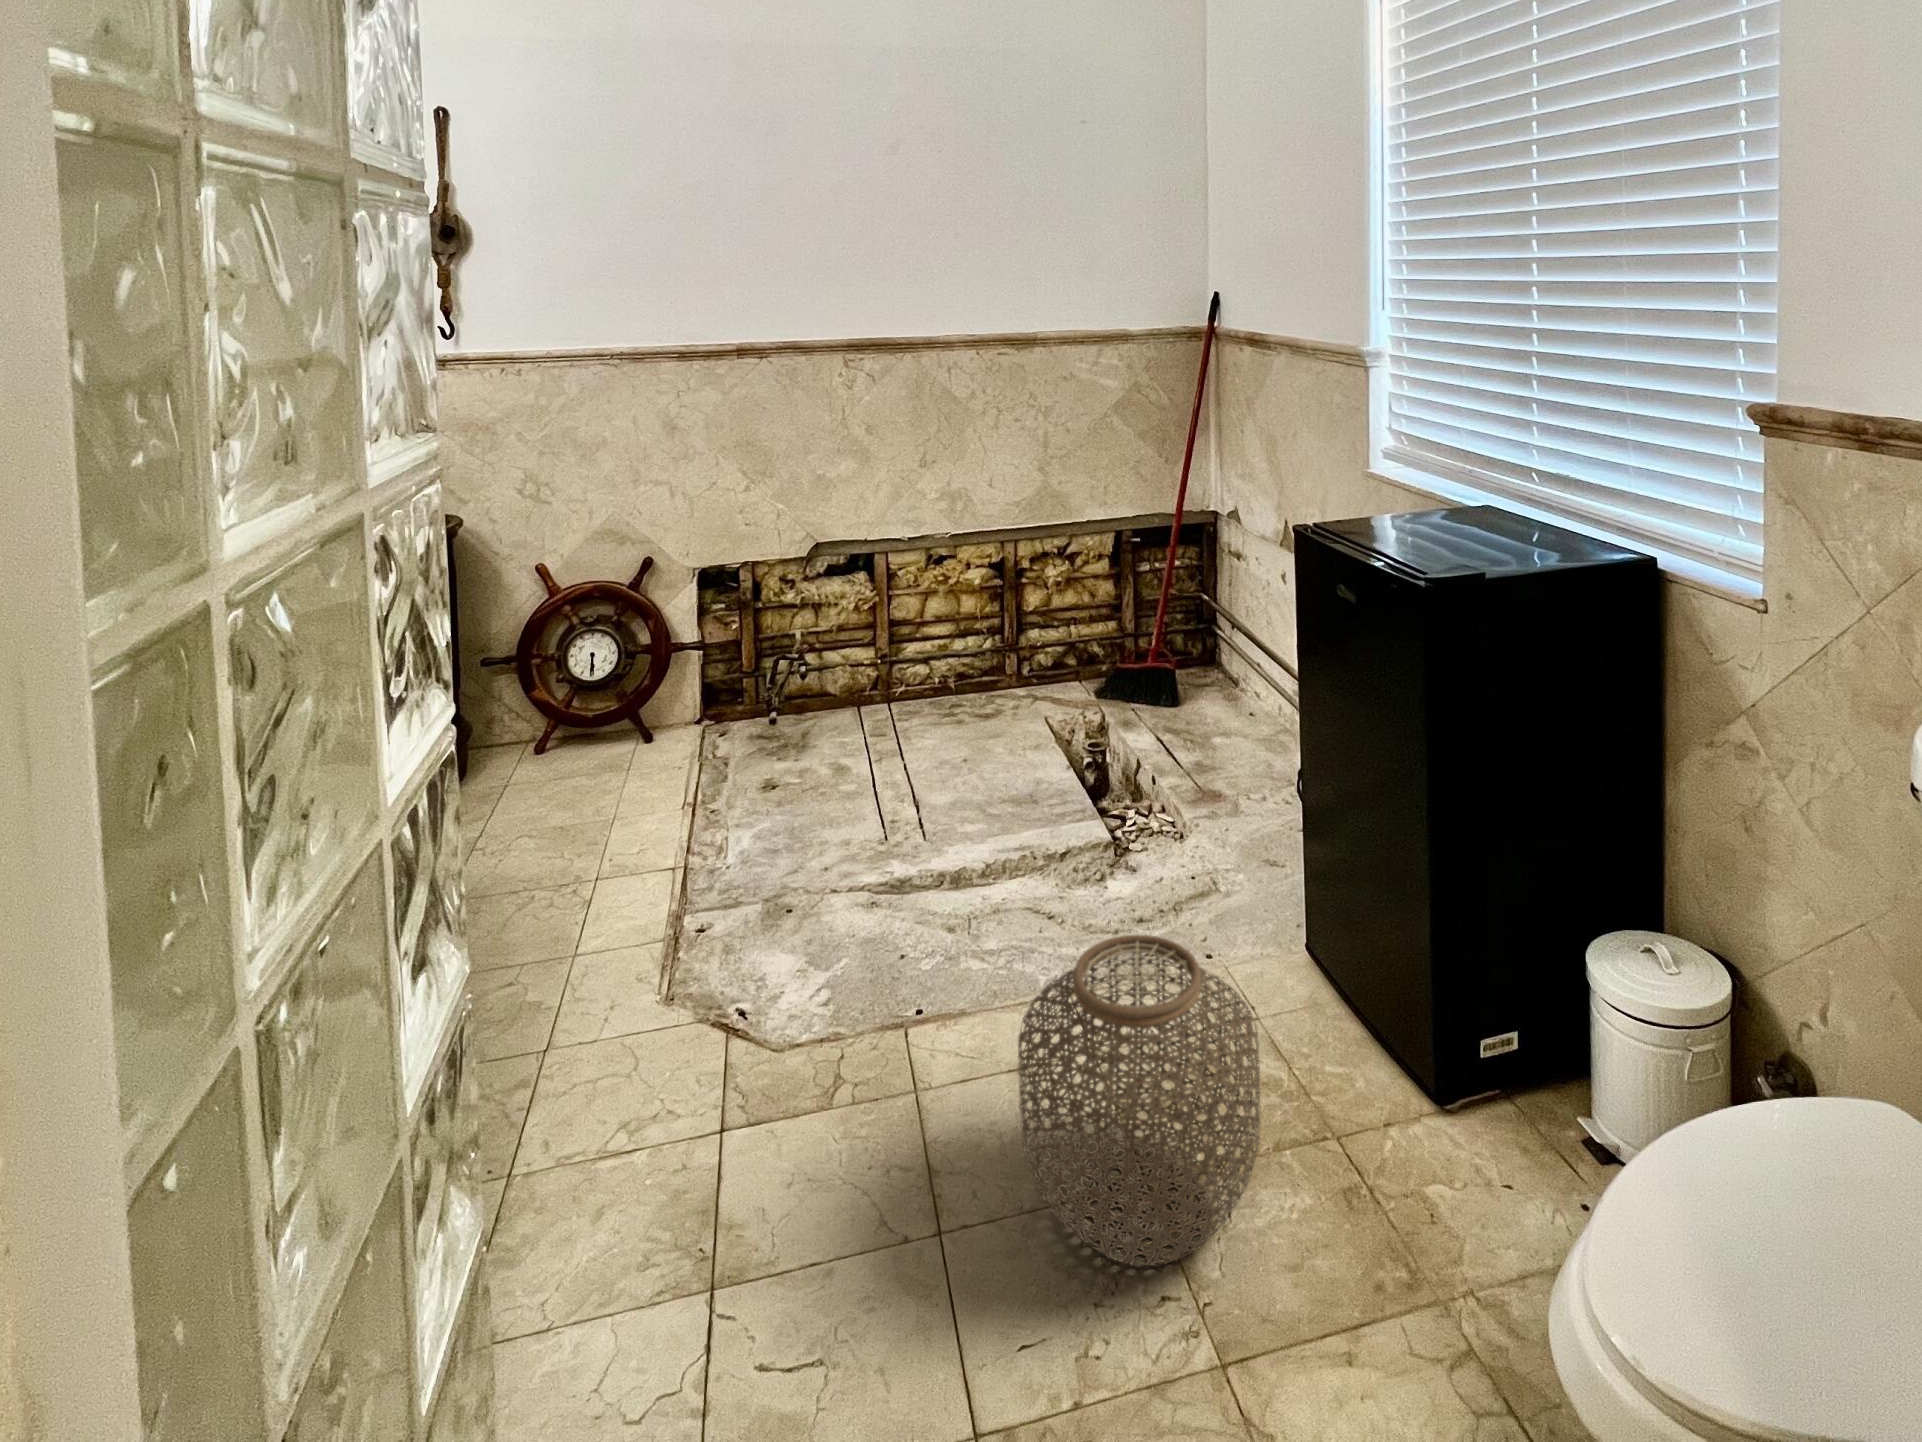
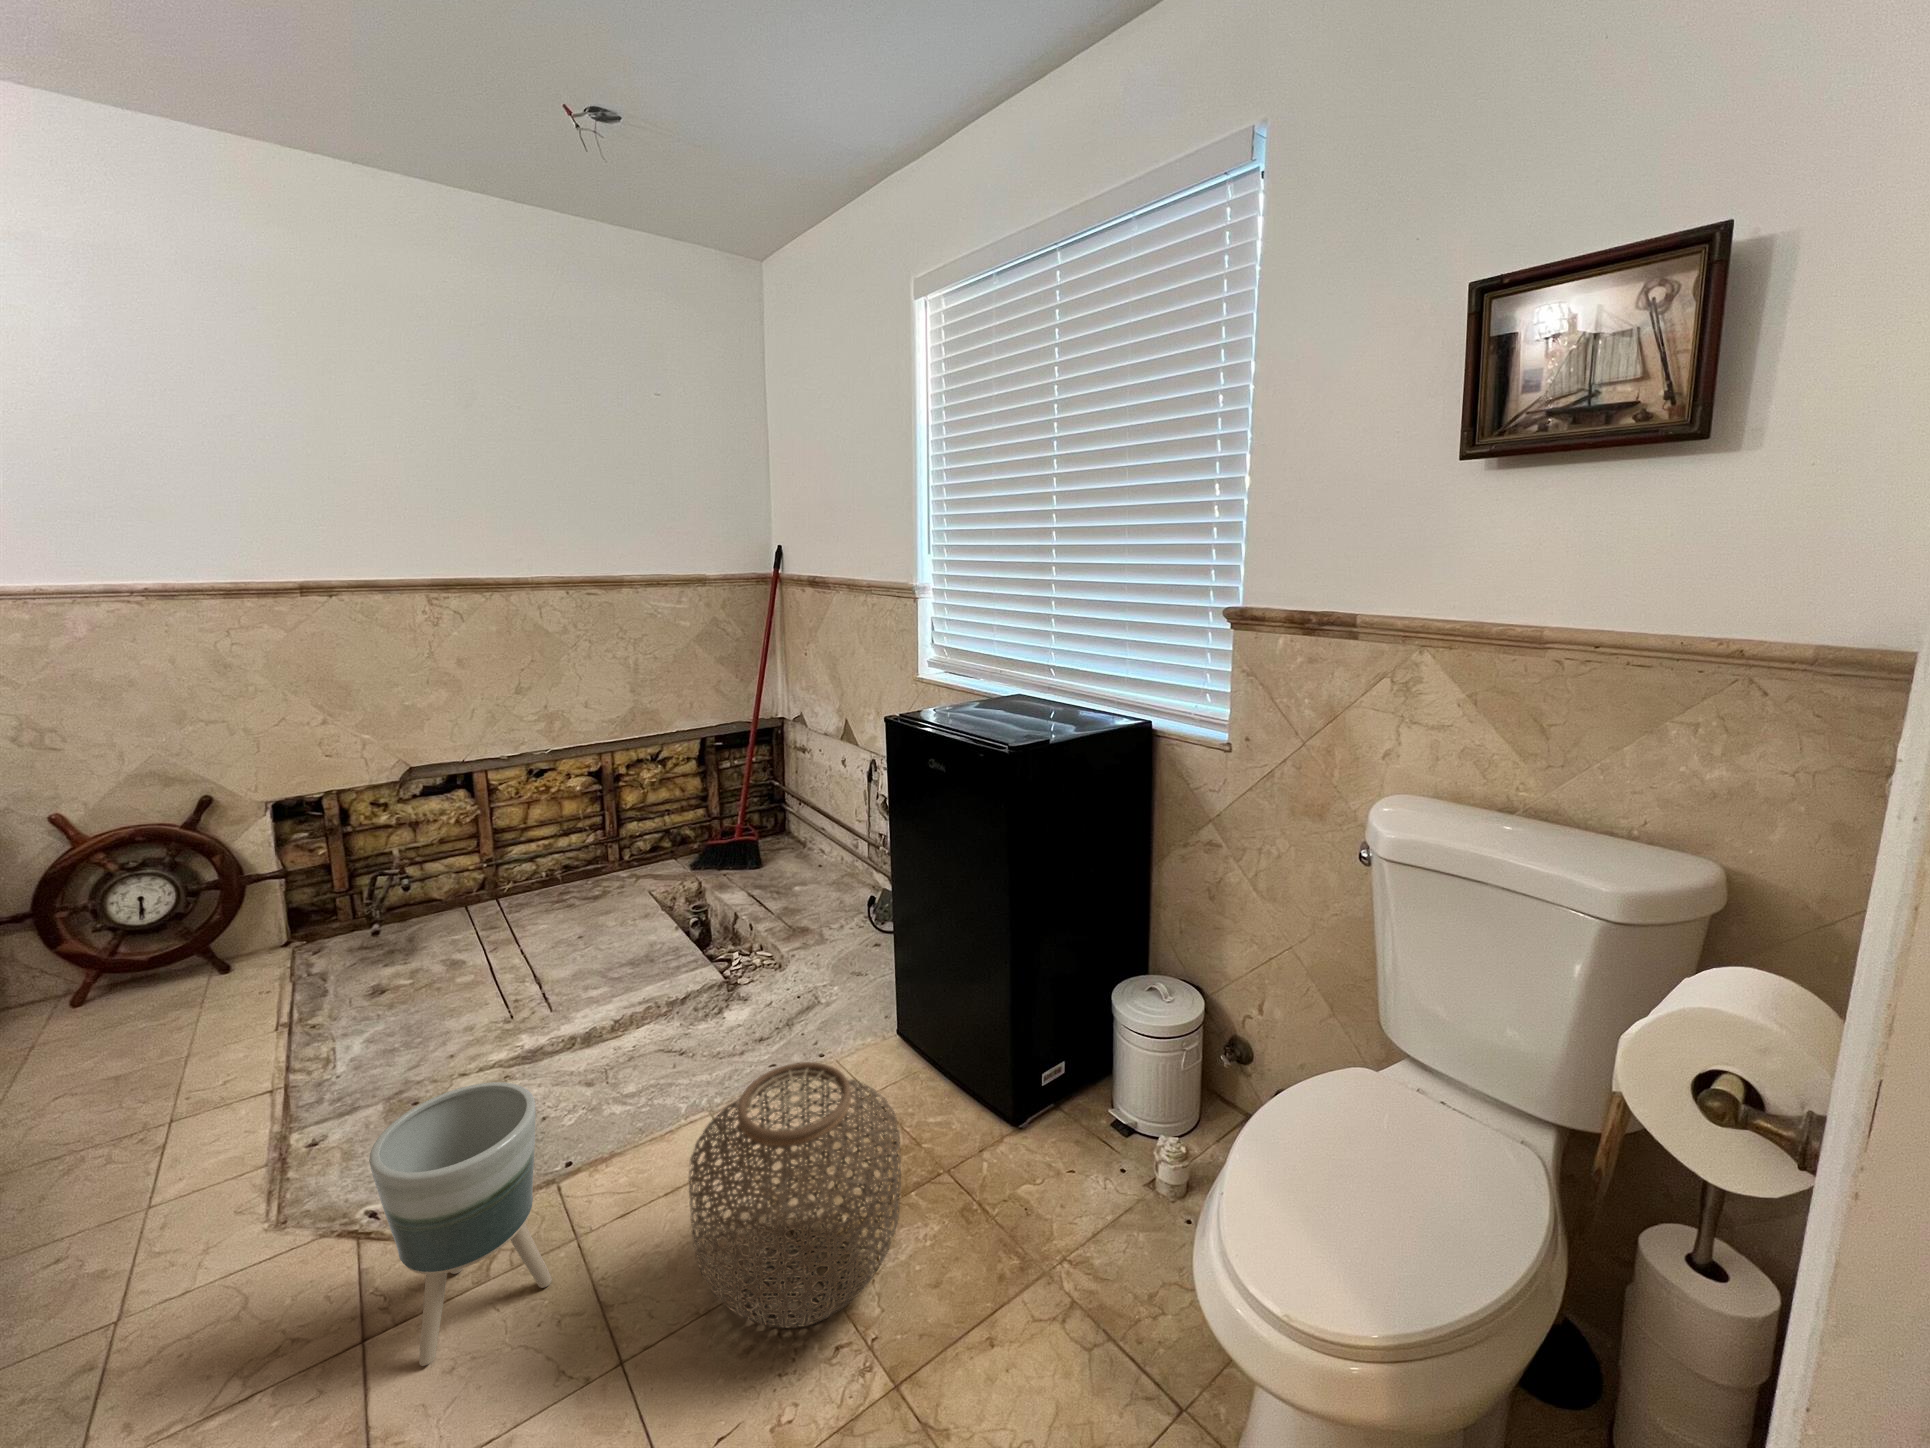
planter: none [739,886,887,1174] -> present [369,1082,552,1366]

